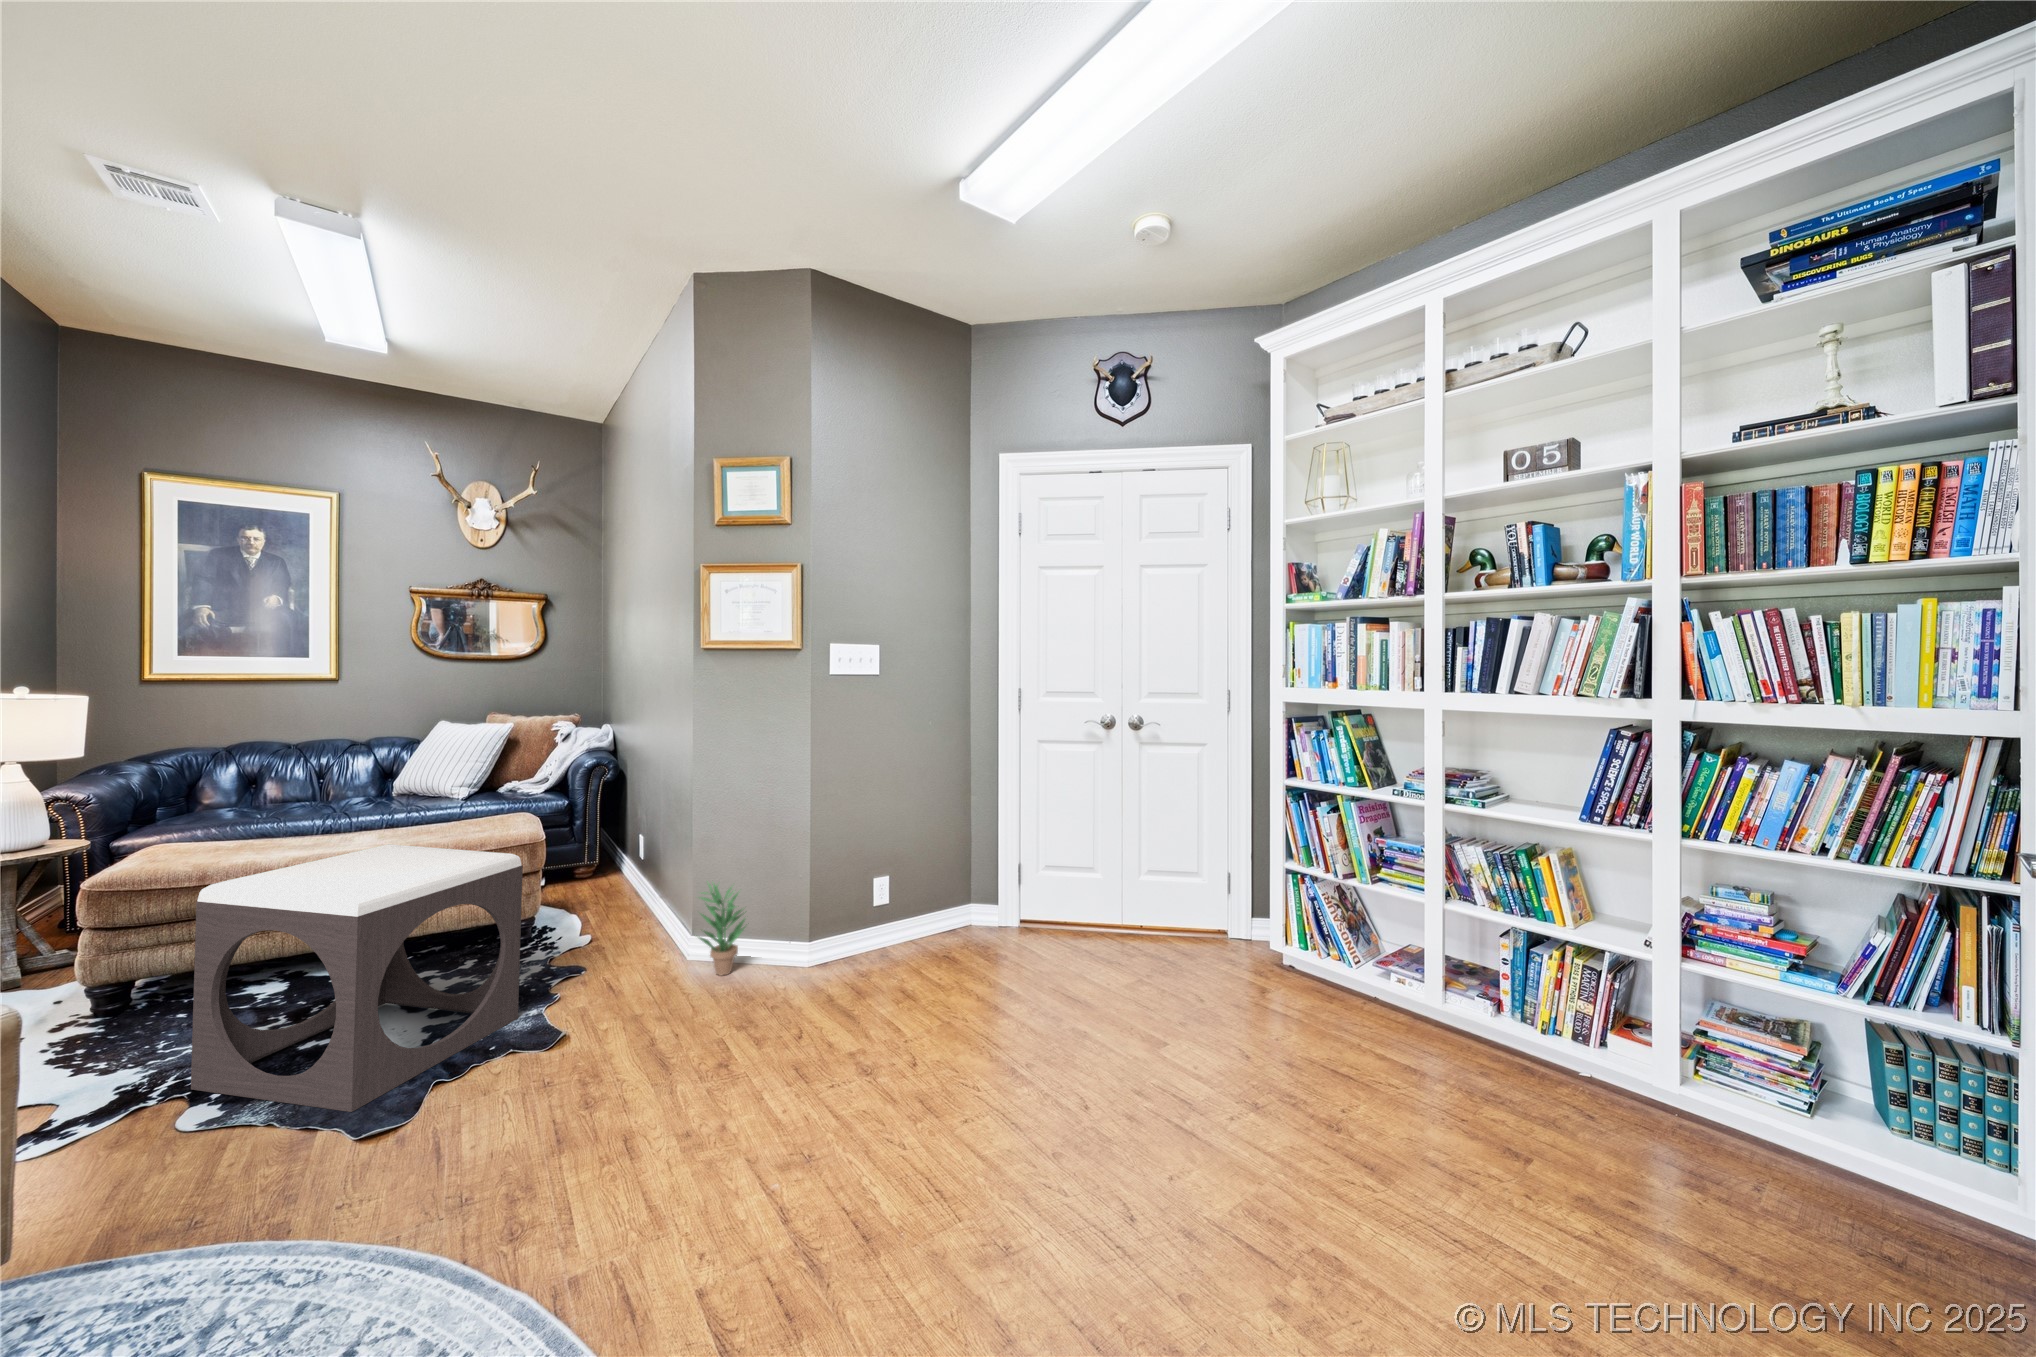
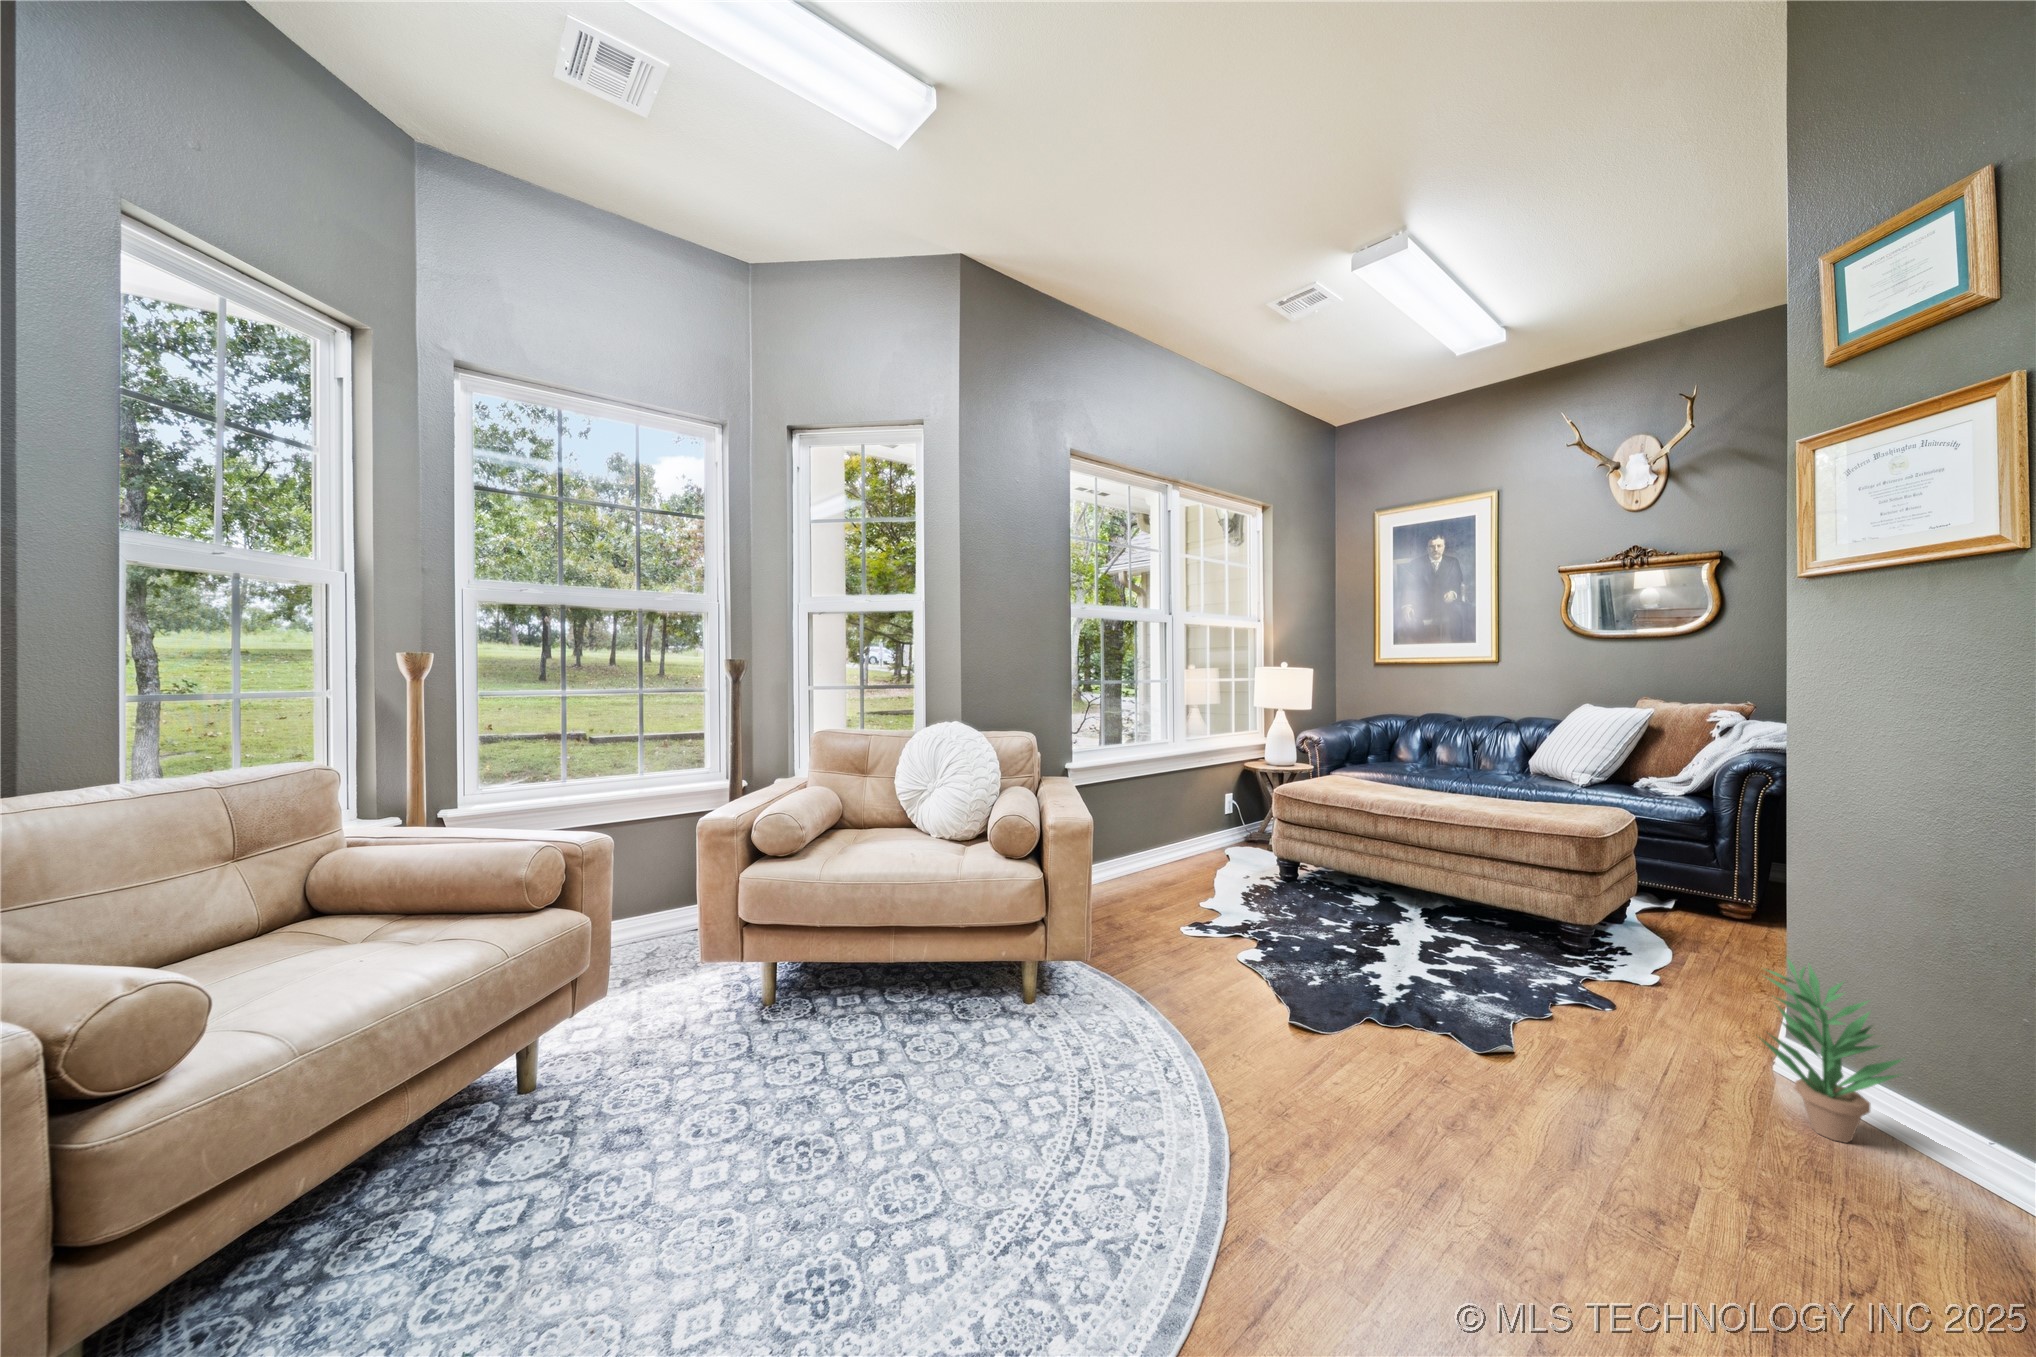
footstool: present [191,844,523,1112] -> none [1269,793,1490,1015]

